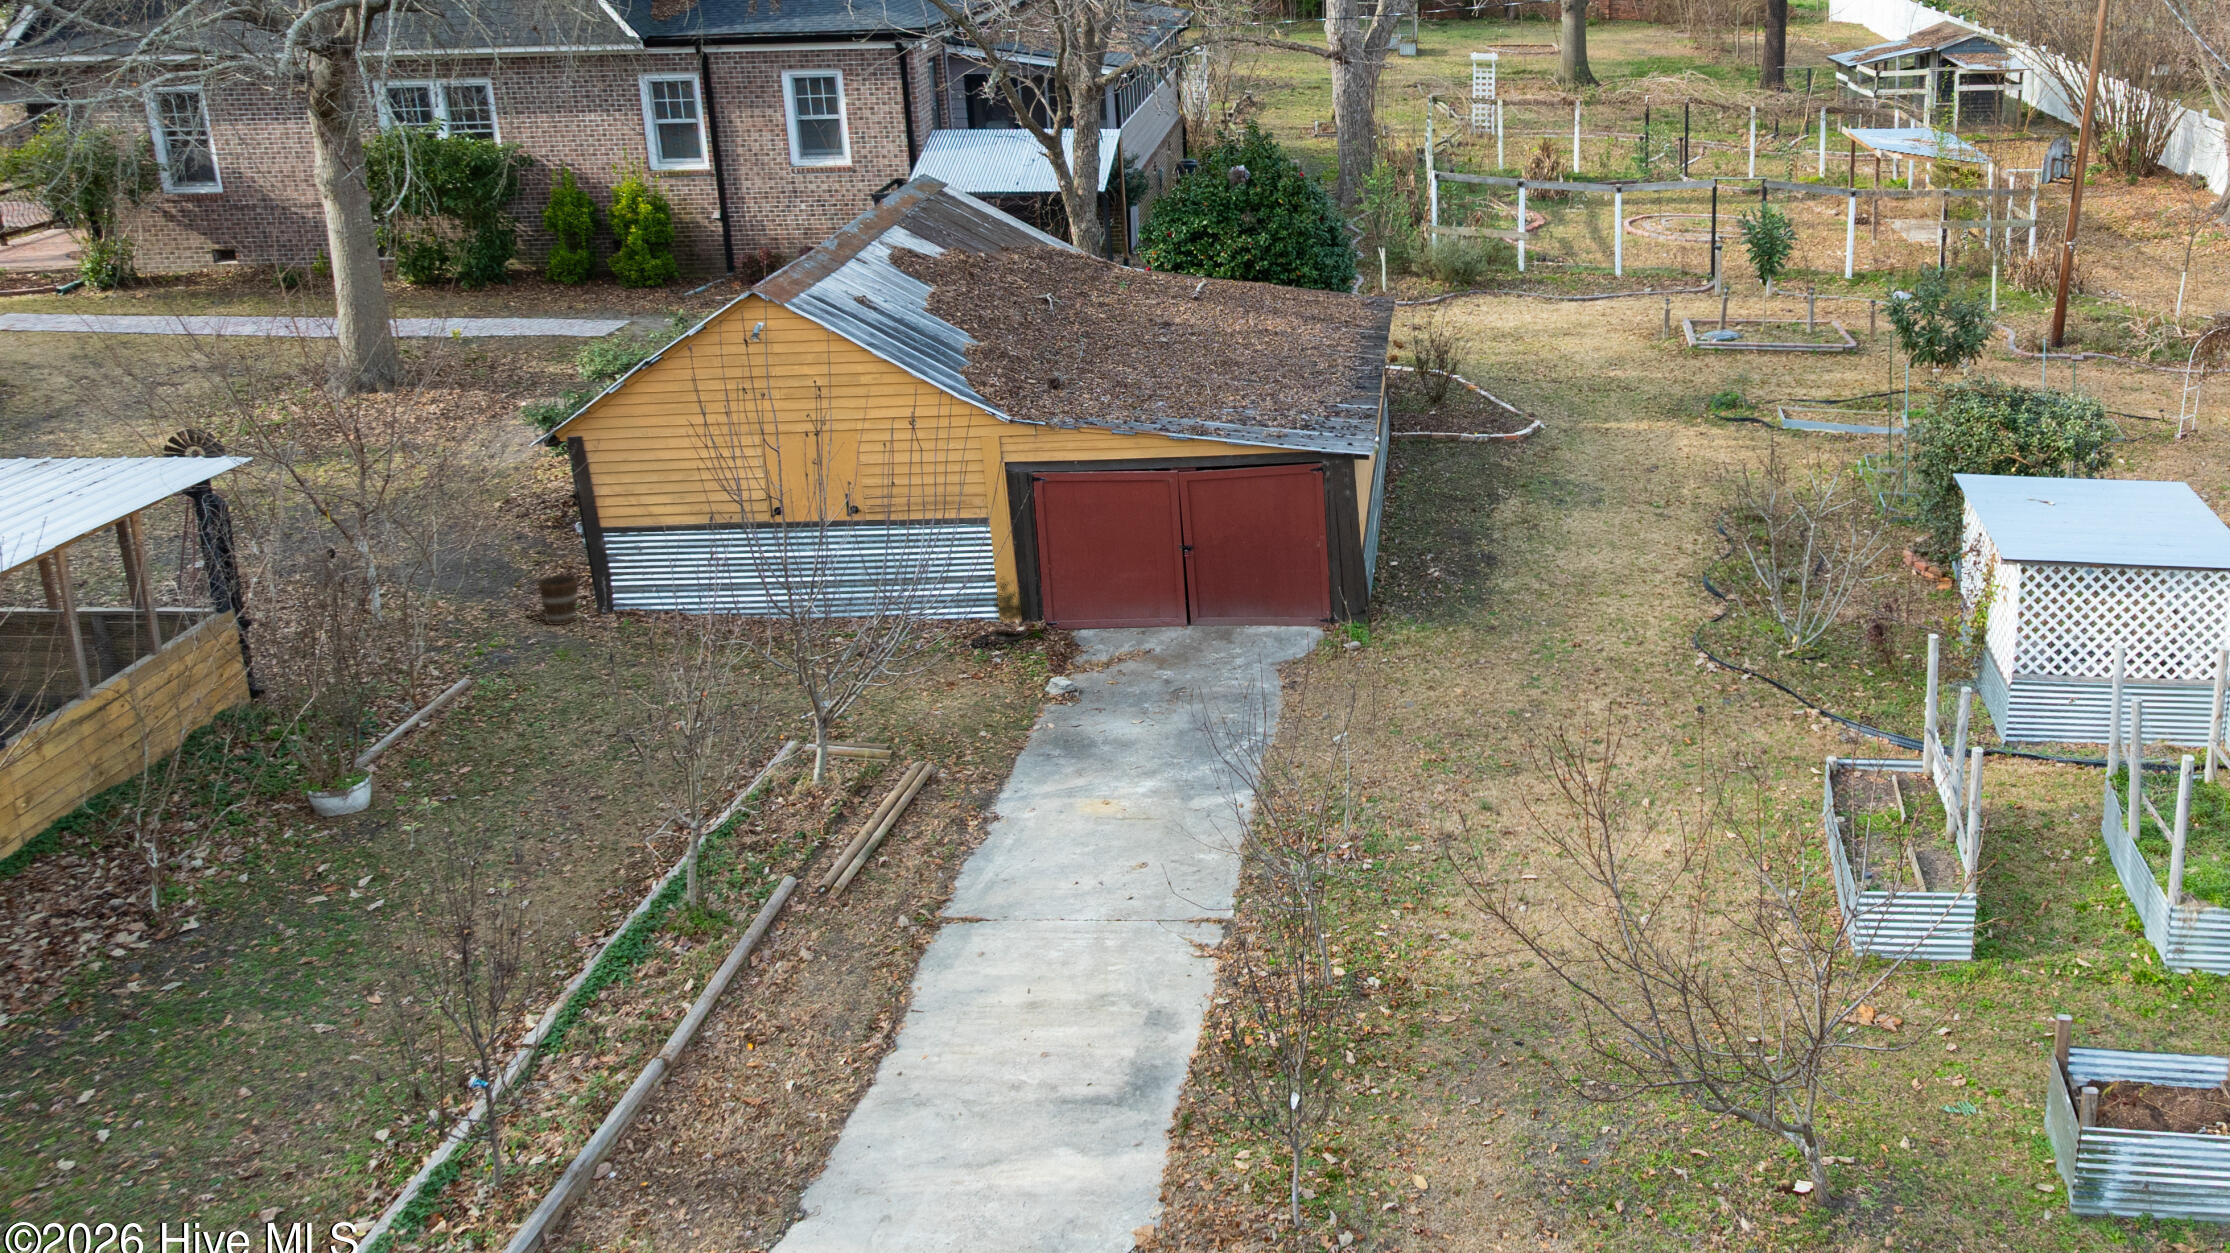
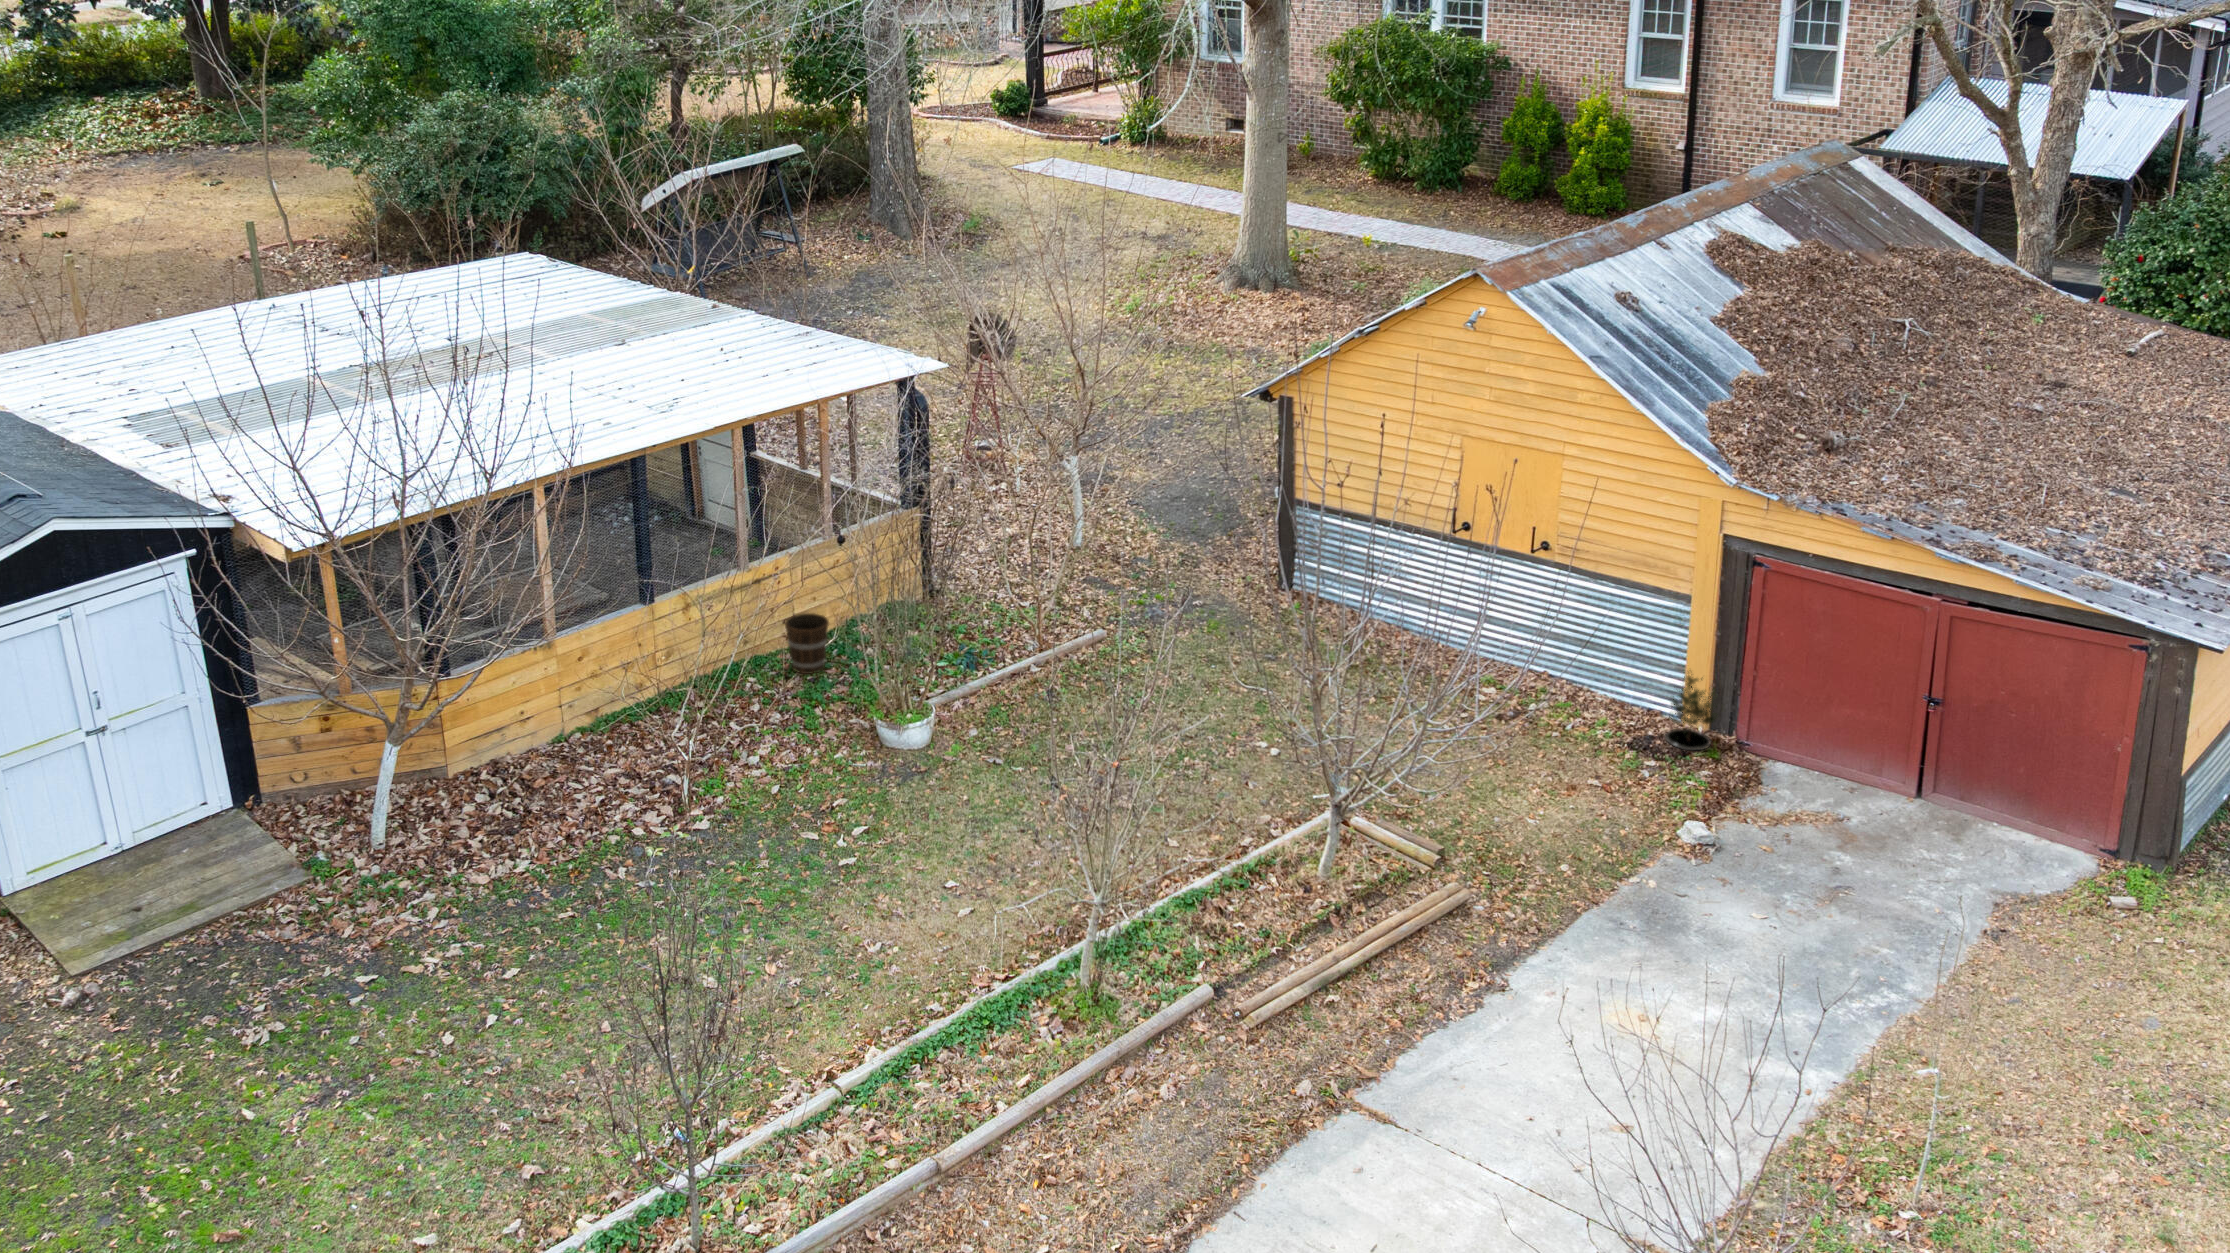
bucket: present [537,575,577,625] -> present [785,613,829,674]

